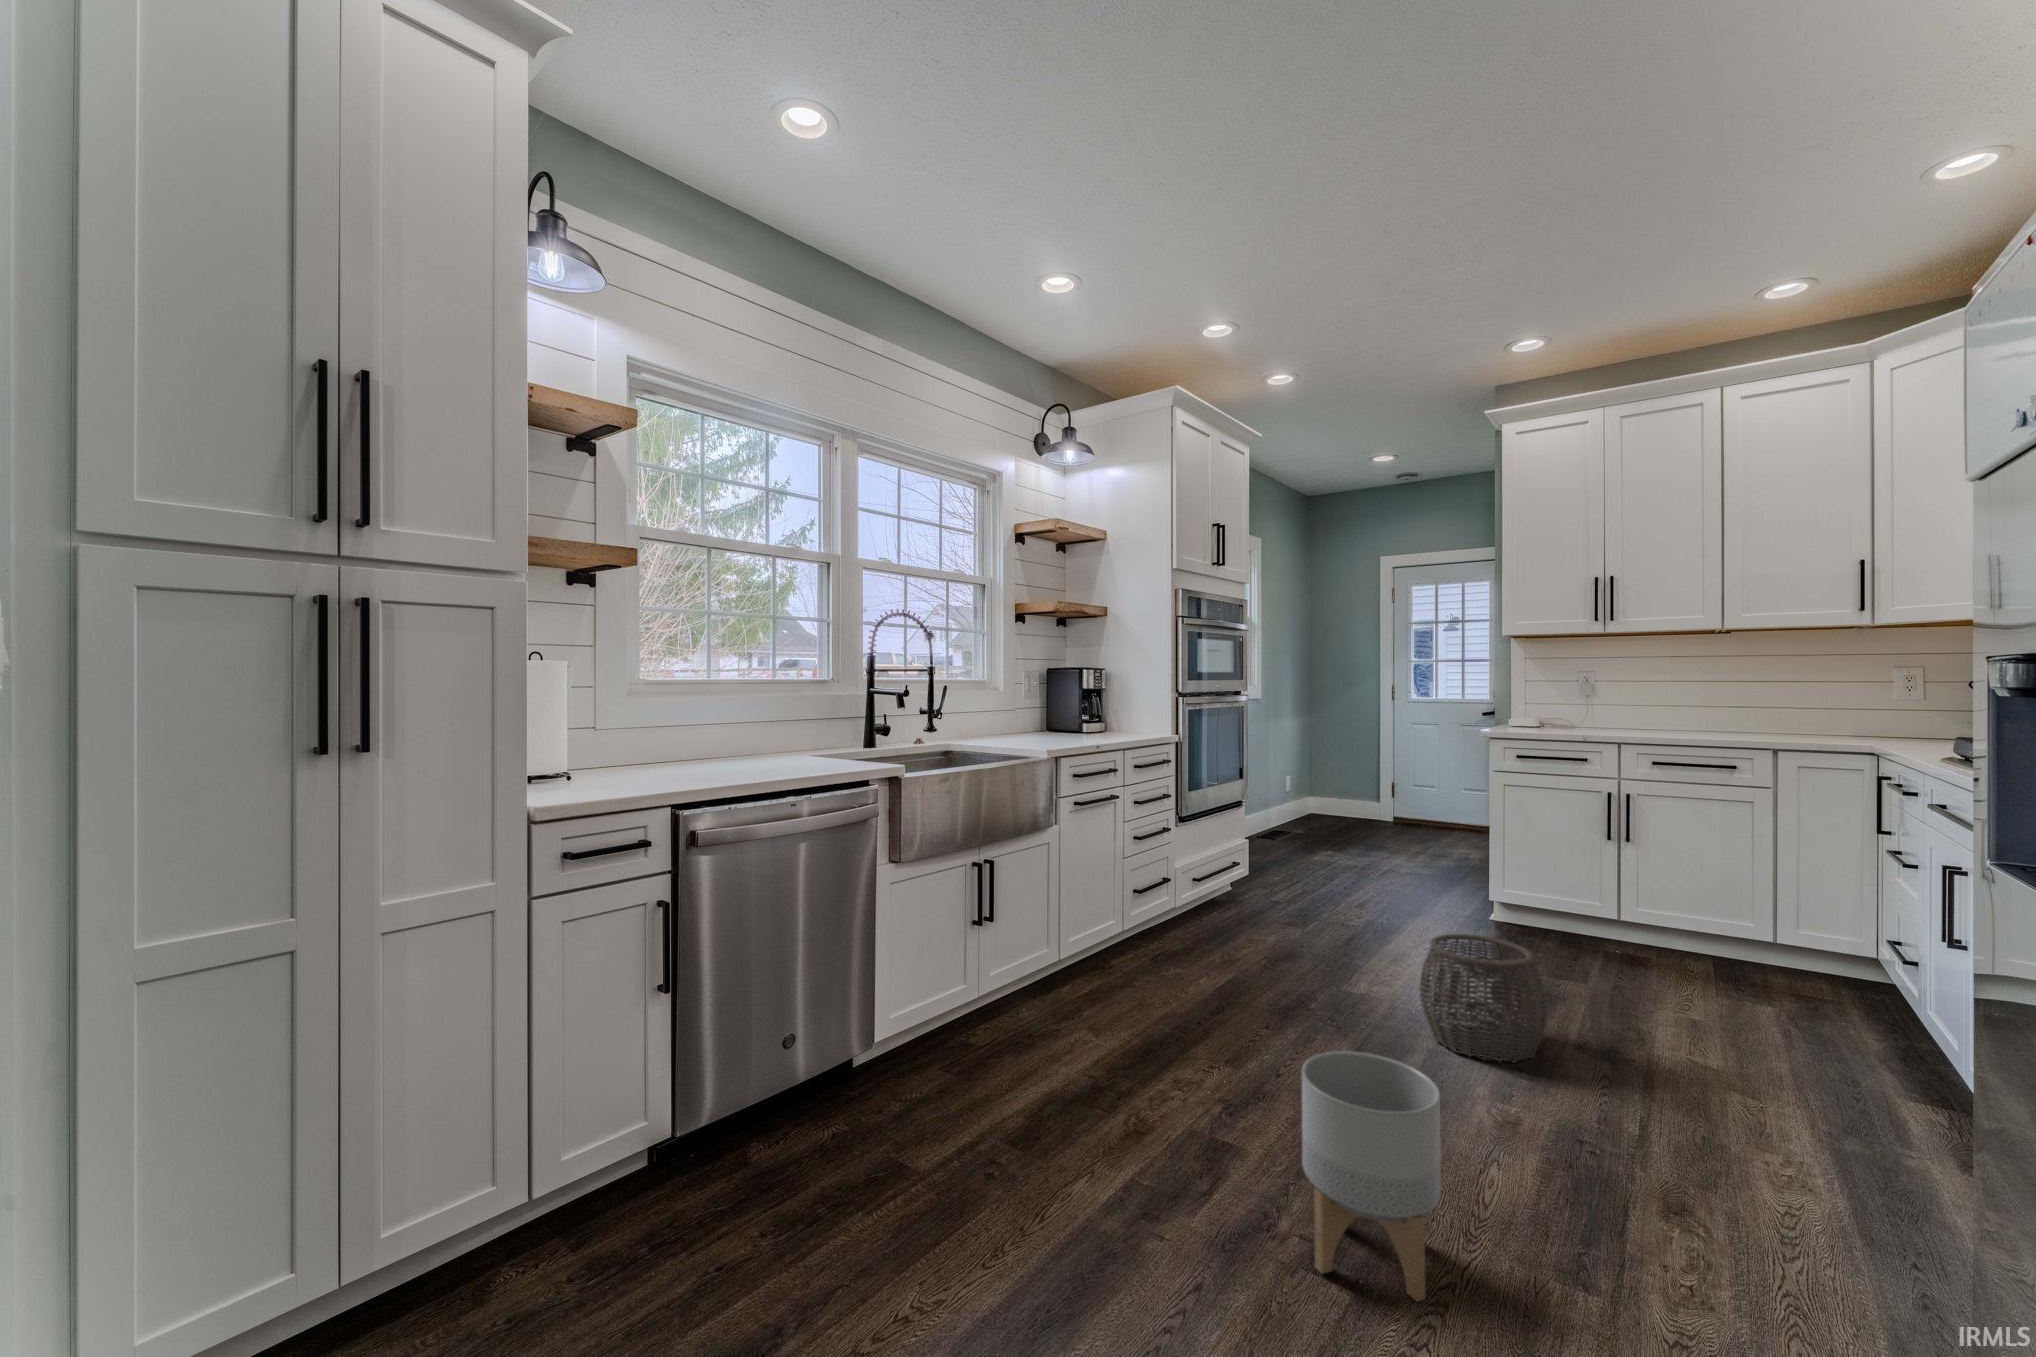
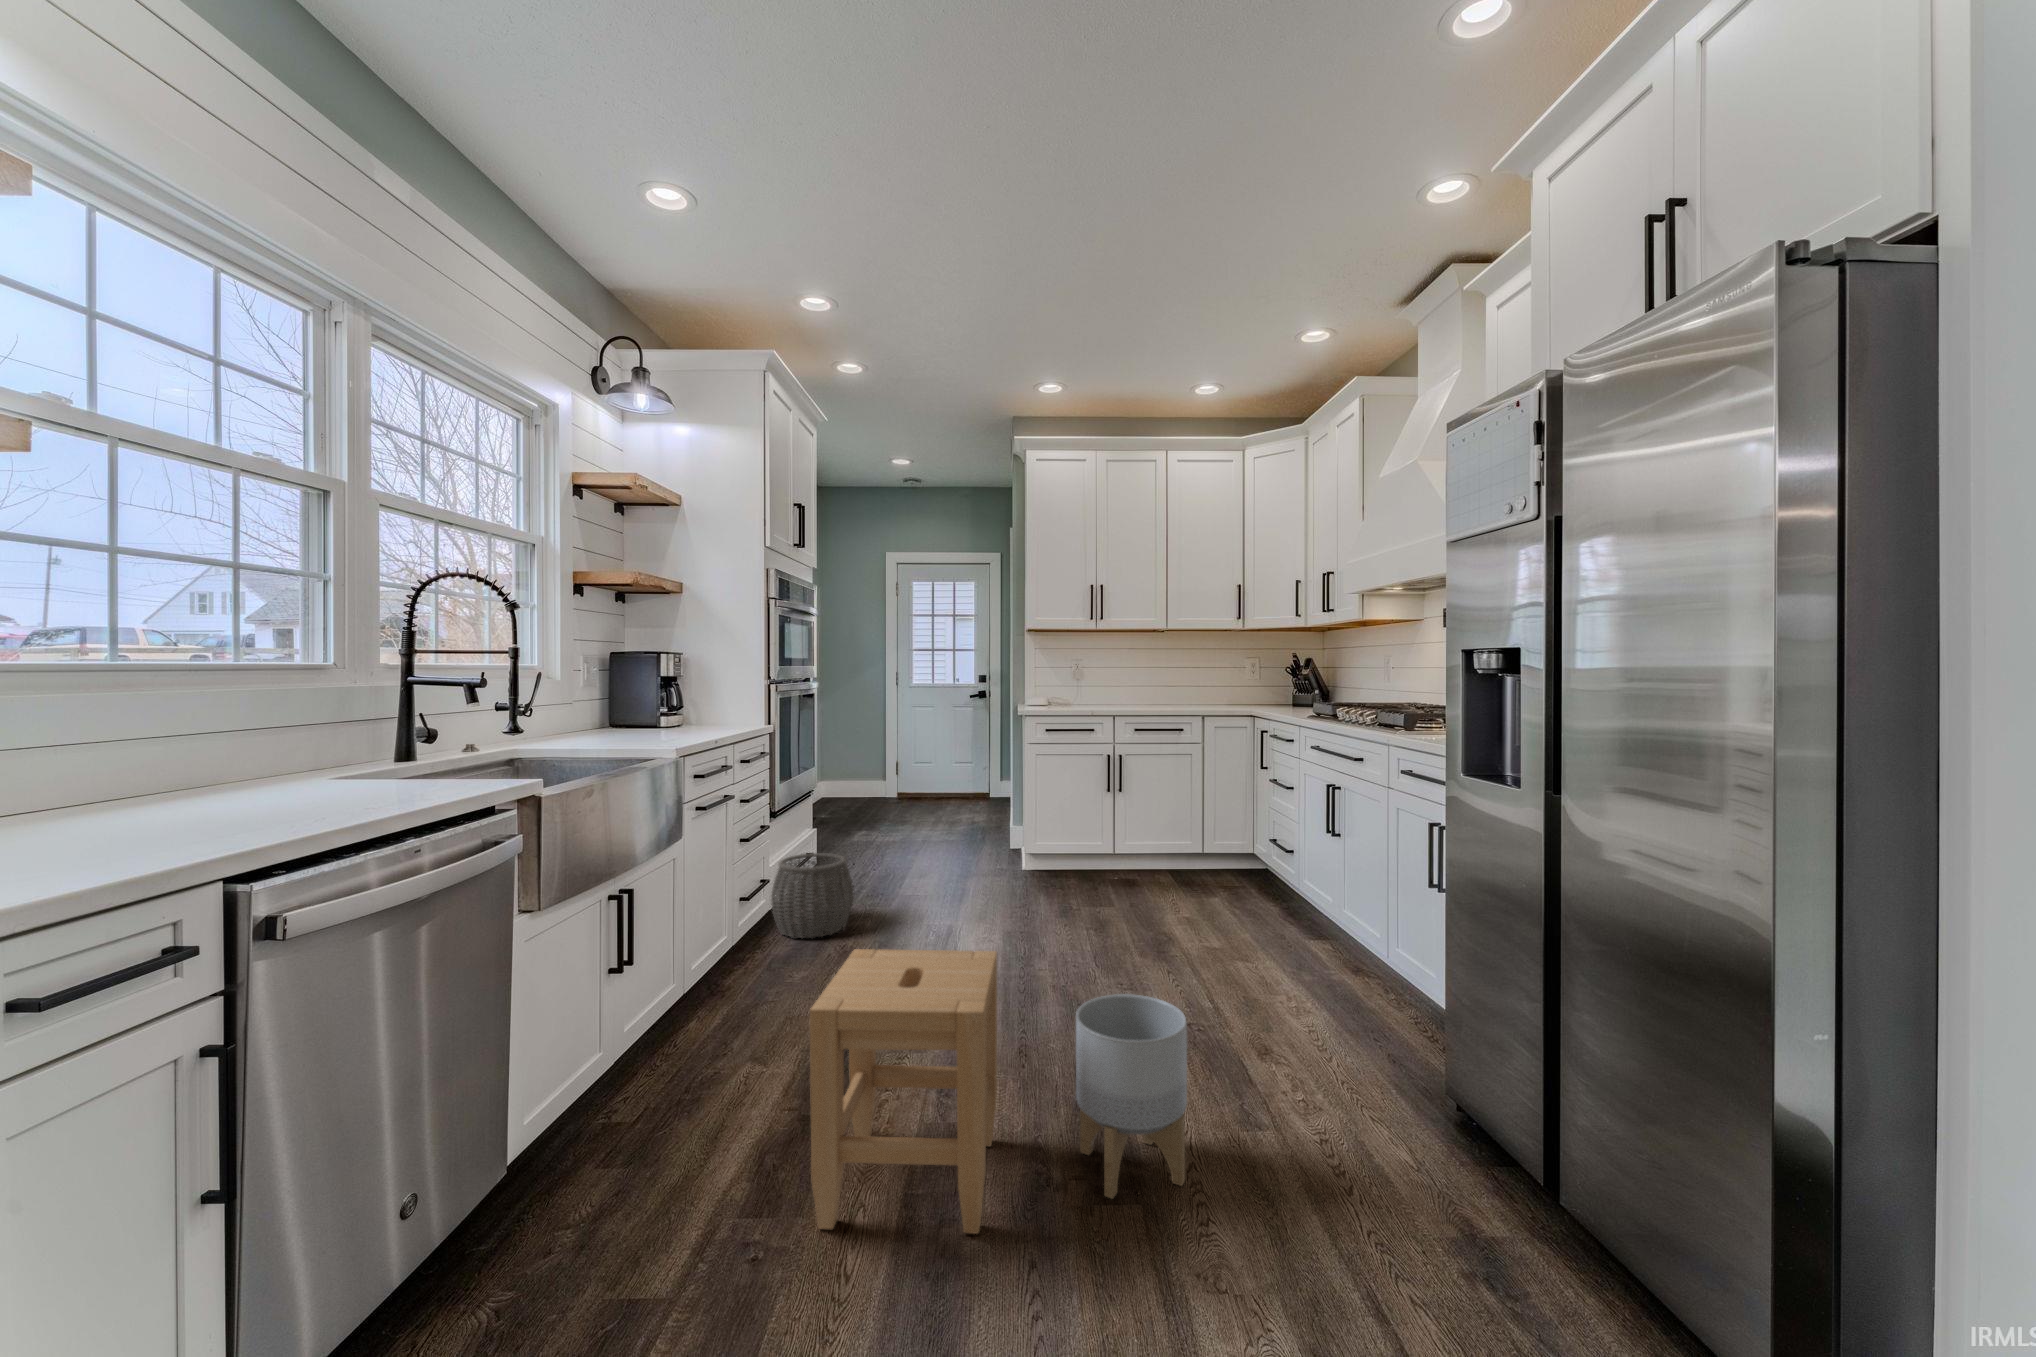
woven basket: present [1419,934,1548,1062] -> present [771,853,854,938]
stool: none [1034,940,1245,1237] -> present [810,949,997,1234]

